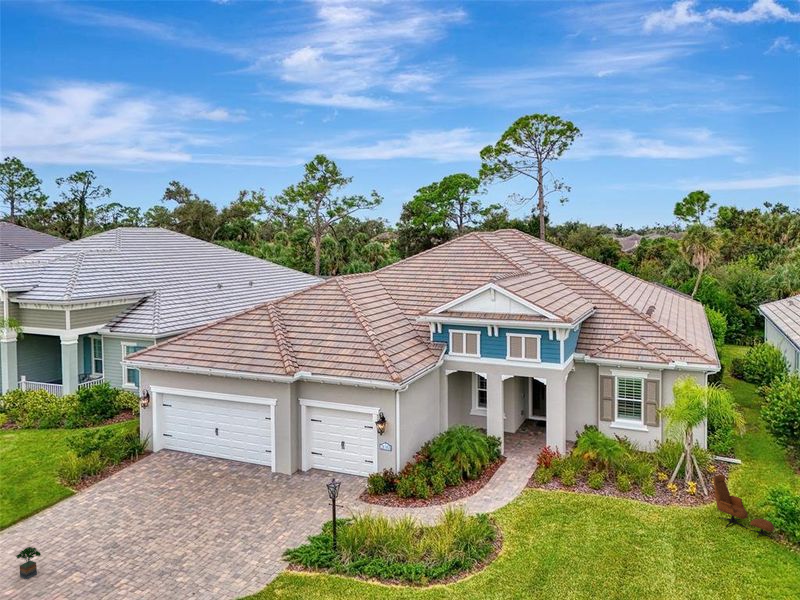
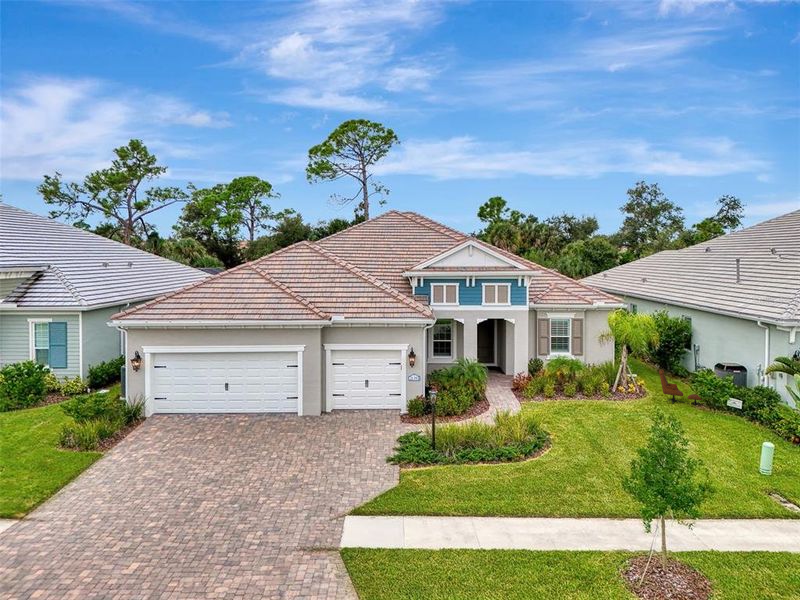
potted tree: present [16,547,41,579] -> none [134,488,163,525]

